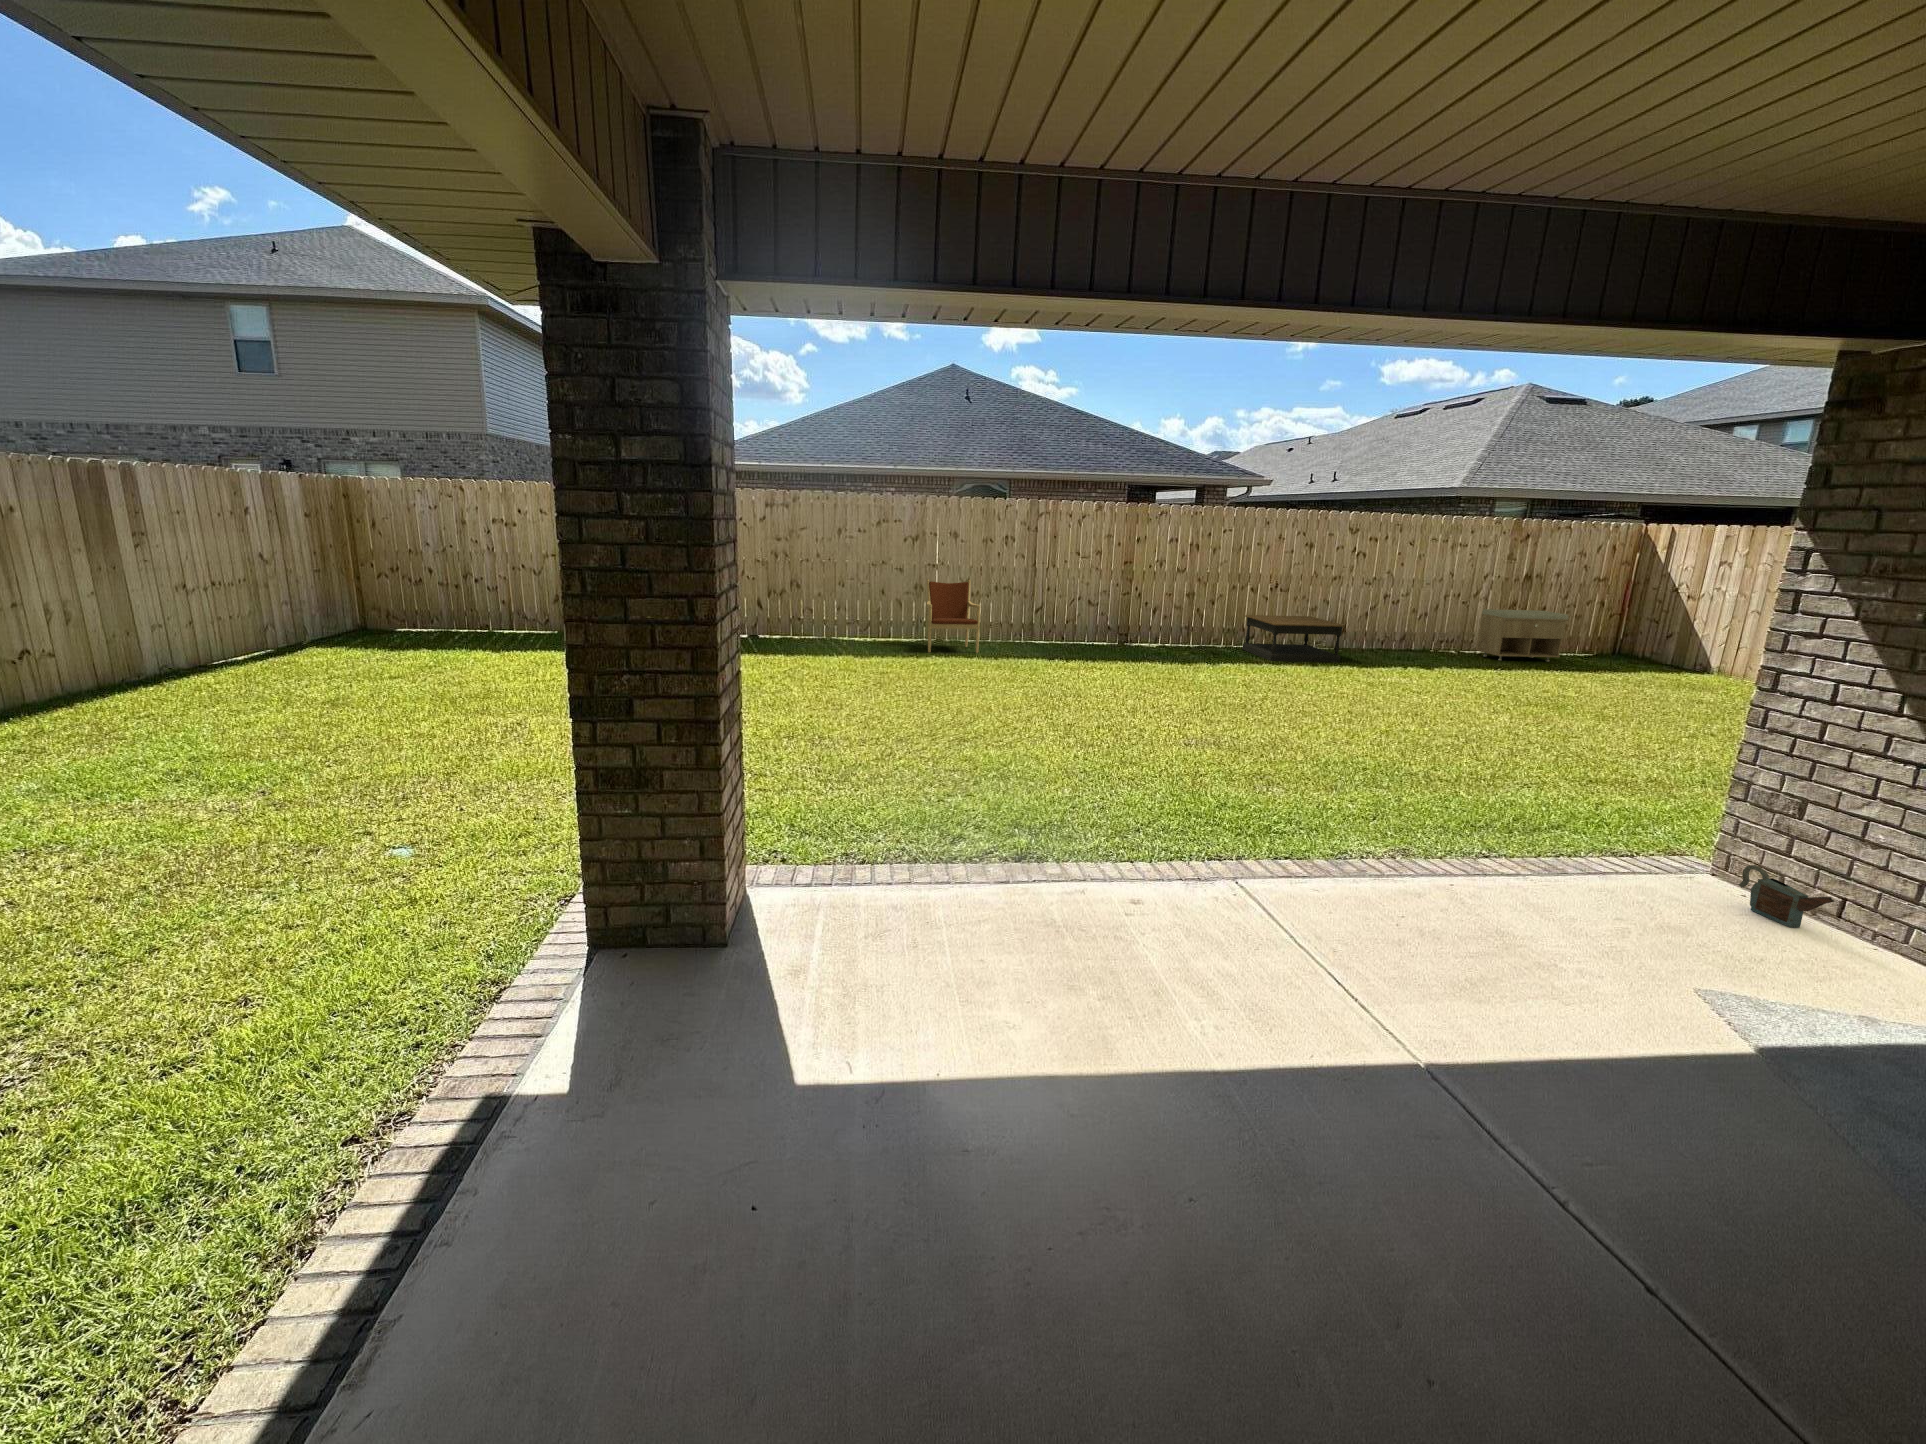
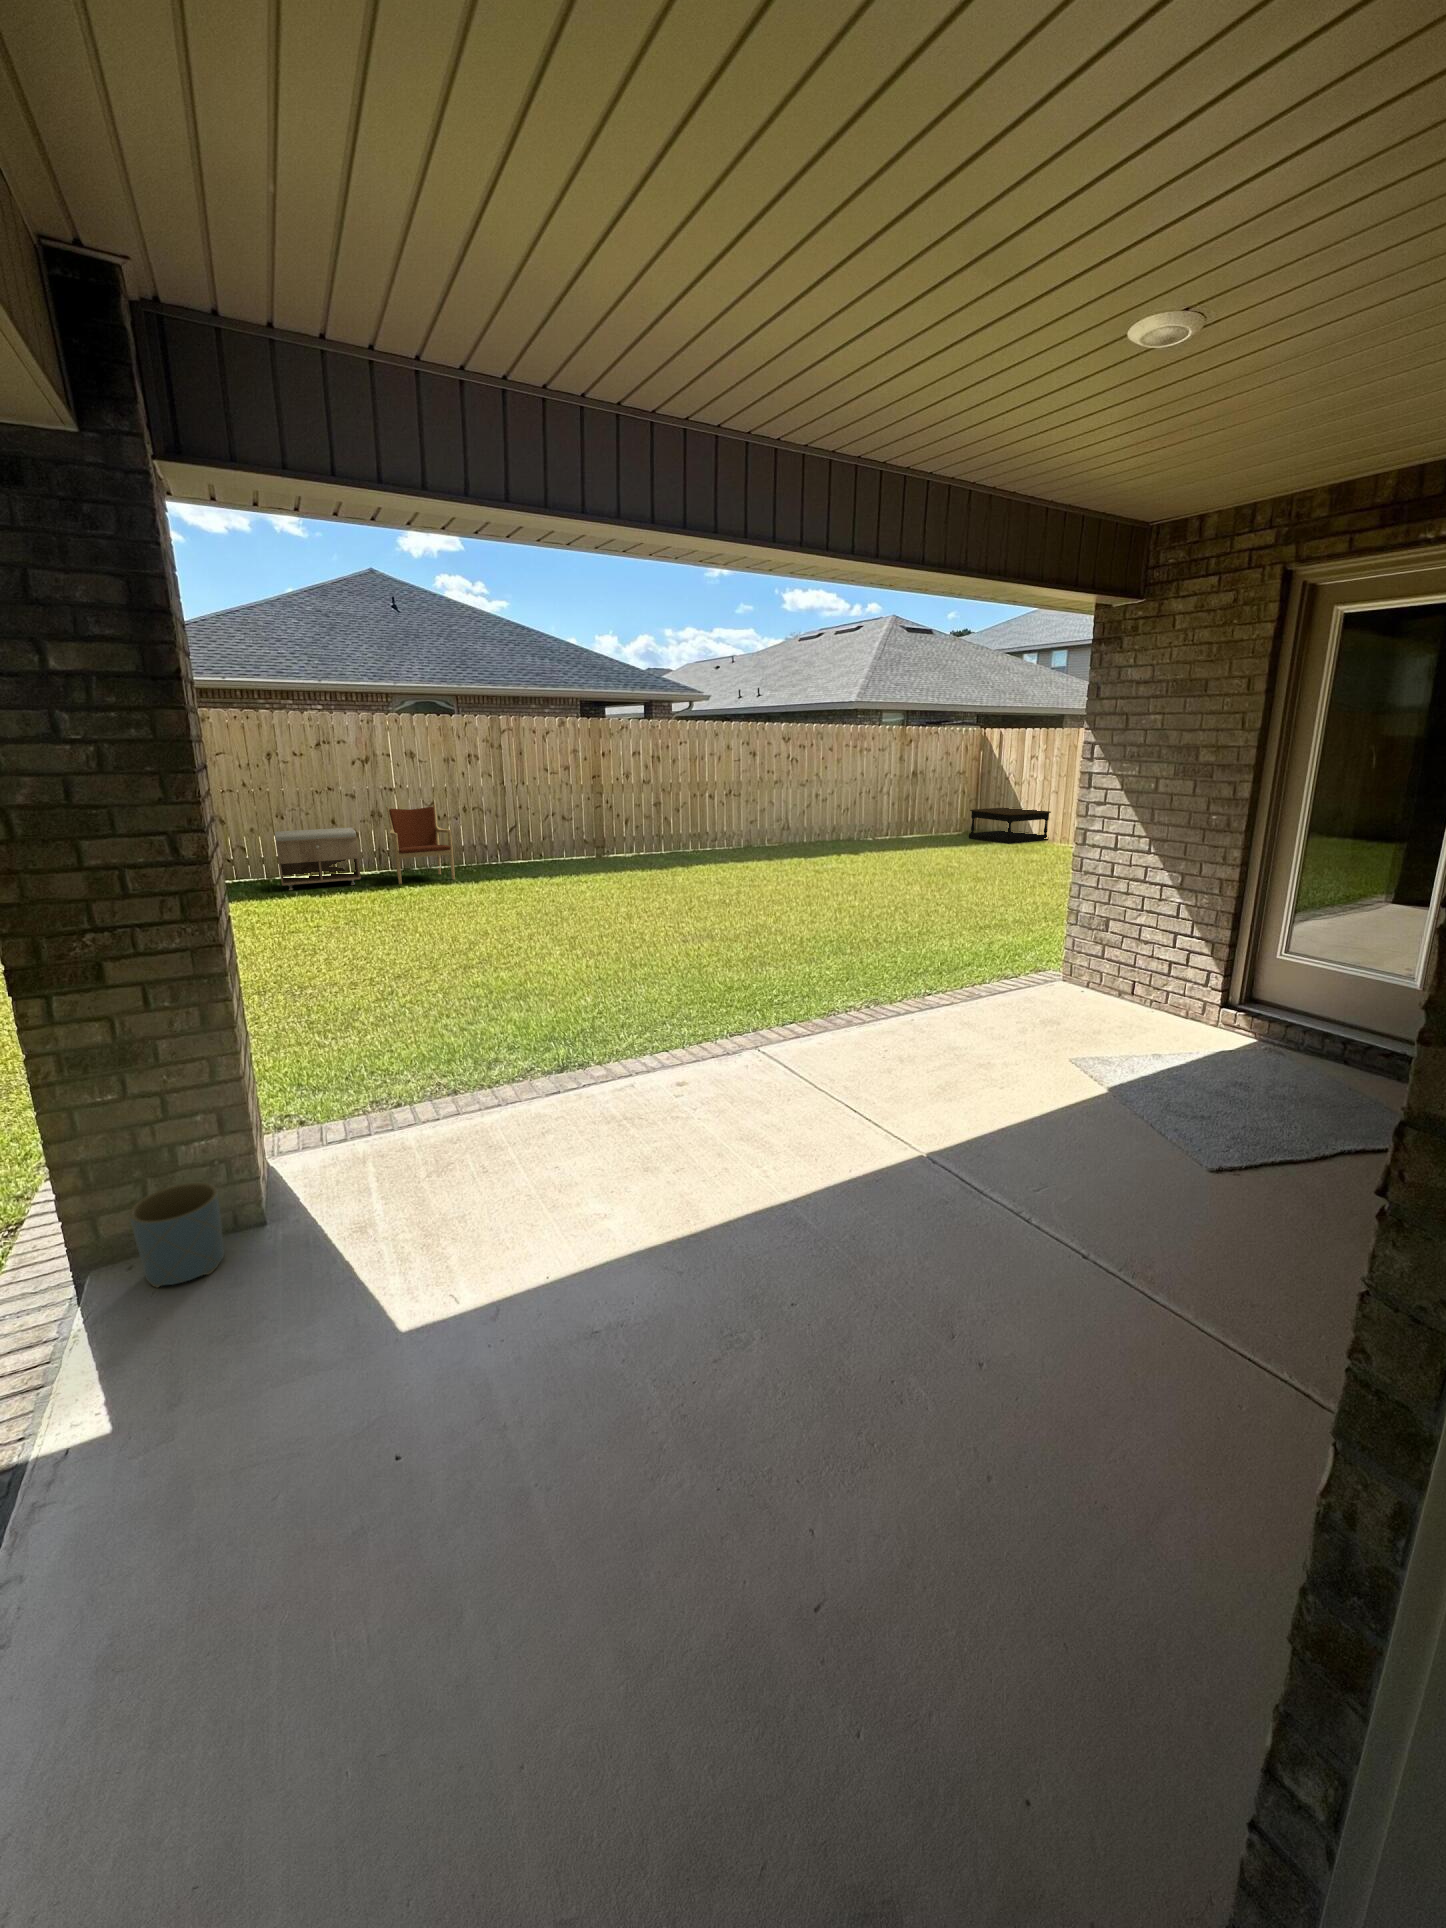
storage bench: present [1476,609,1569,662] -> present [275,828,361,890]
coffee table: present [1242,615,1345,662] -> present [969,808,1051,844]
watering can: present [1739,865,1834,928] -> none [1080,969,1132,1009]
planter: none [618,896,685,983] -> present [129,1183,224,1287]

